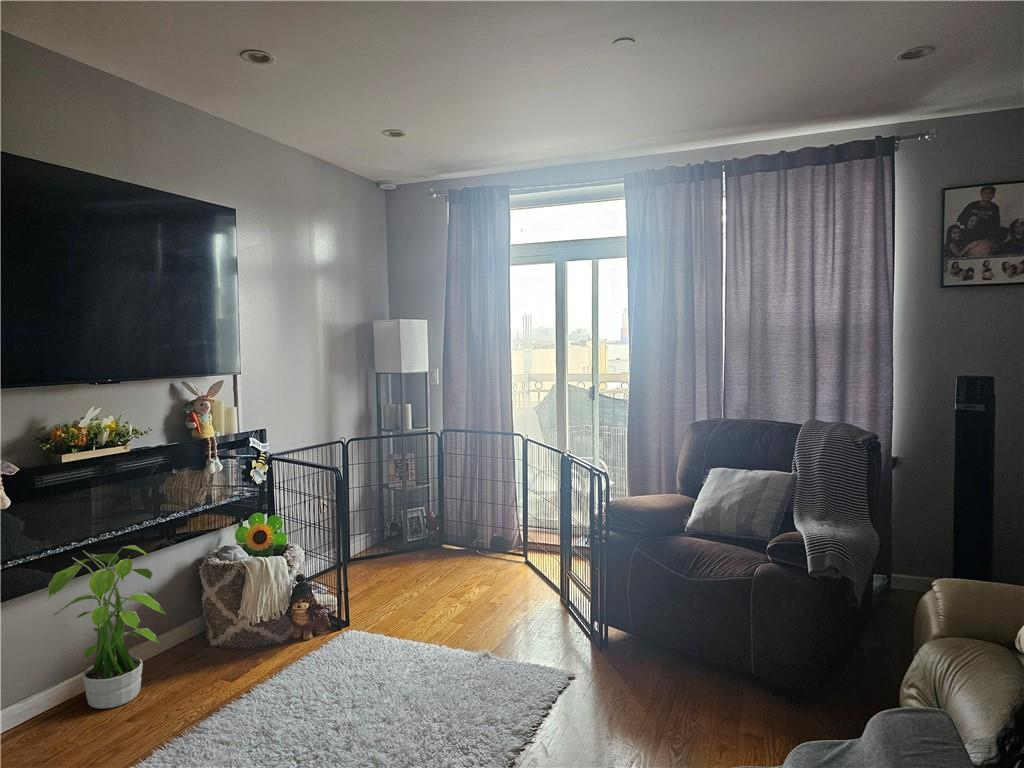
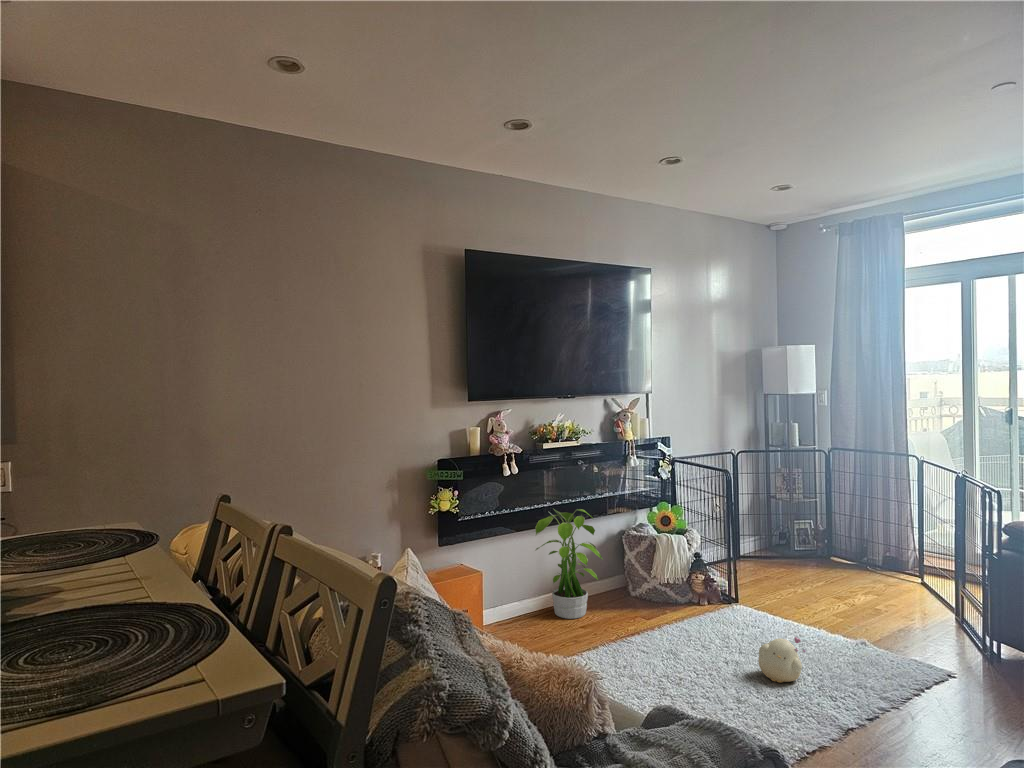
plush toy: none [378,682,434,743] -> present [758,637,806,683]

